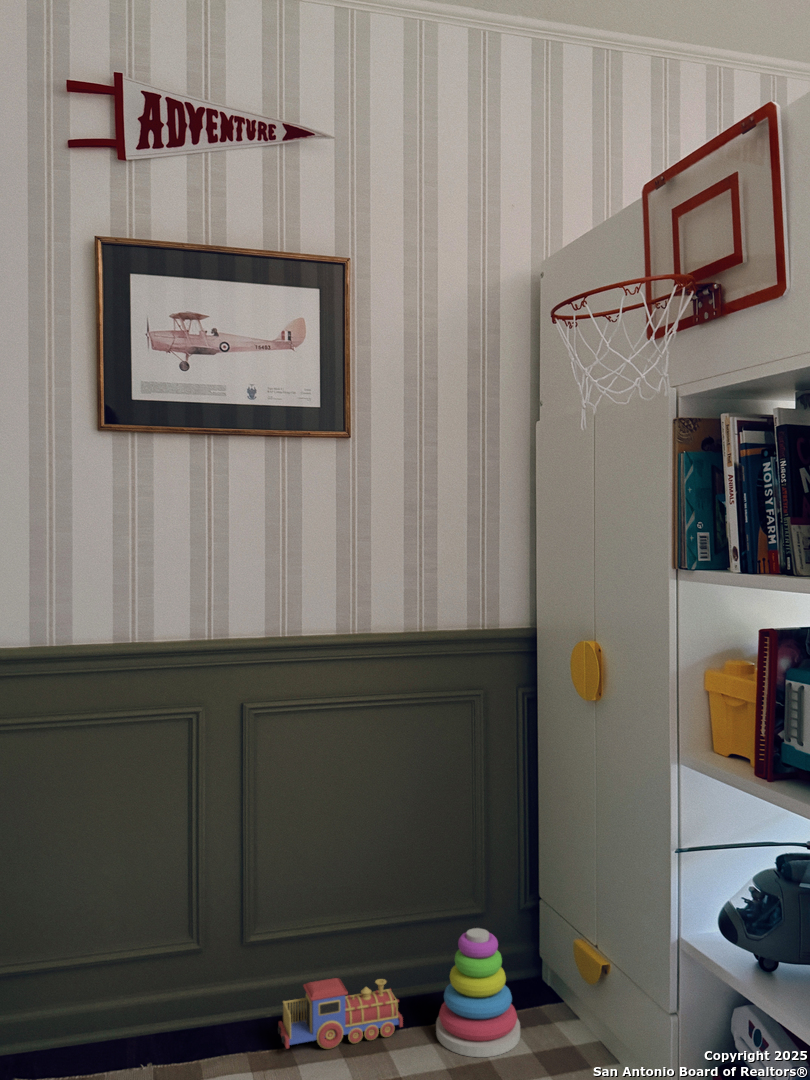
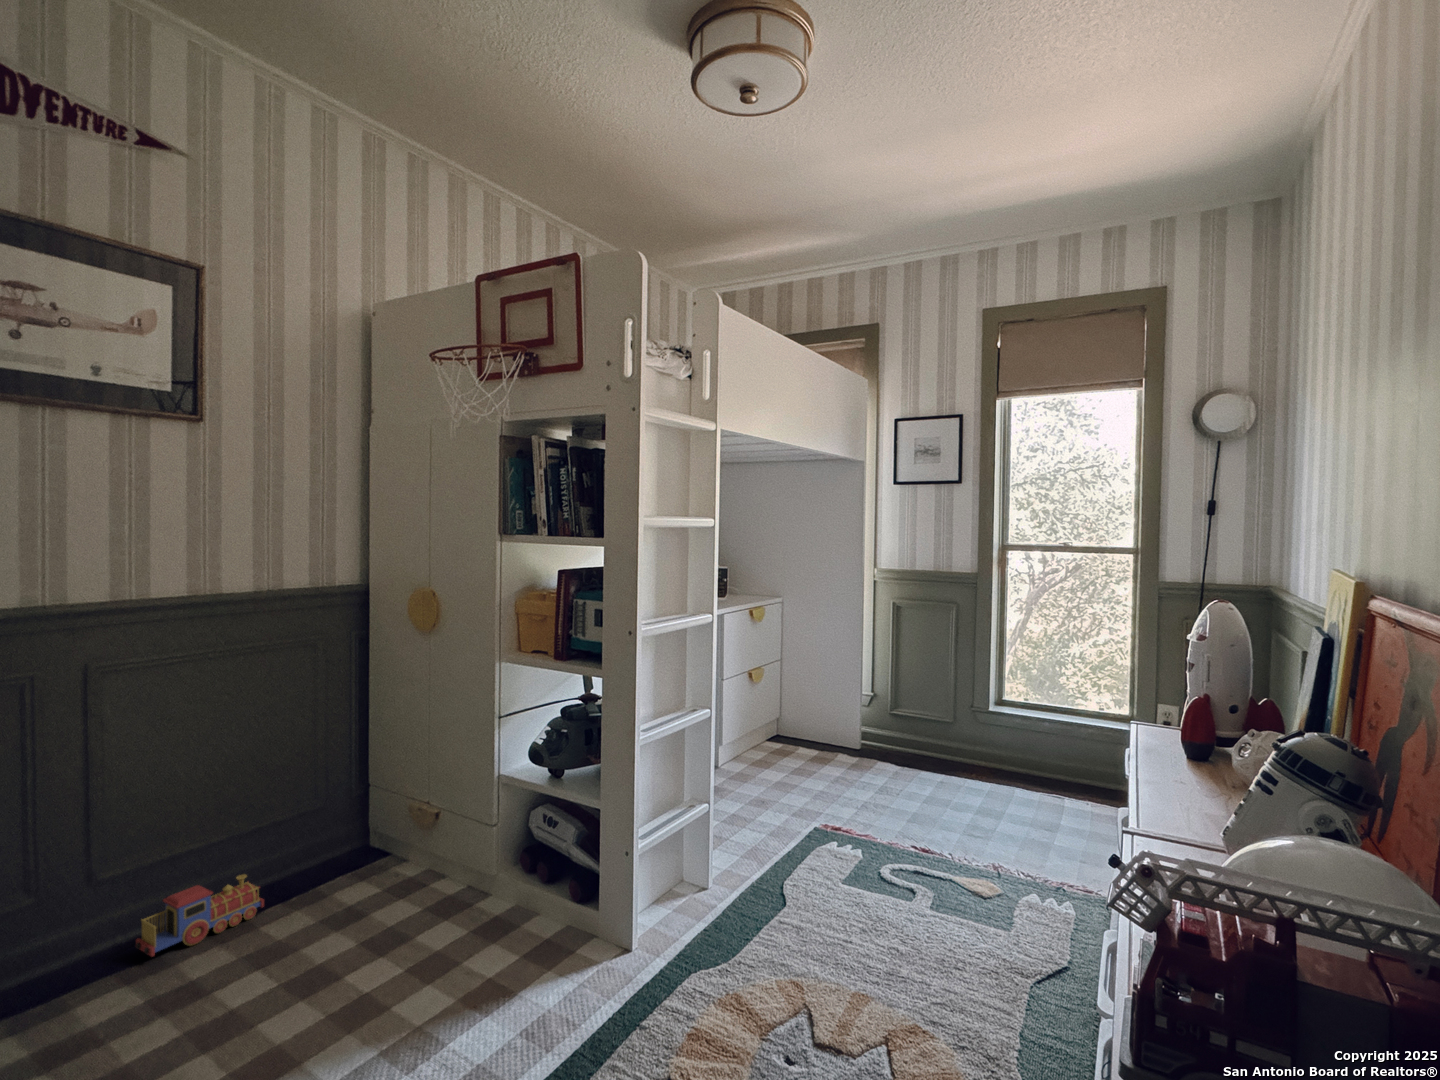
stacking toy: present [436,928,520,1057] -> none [294,812,367,910]

